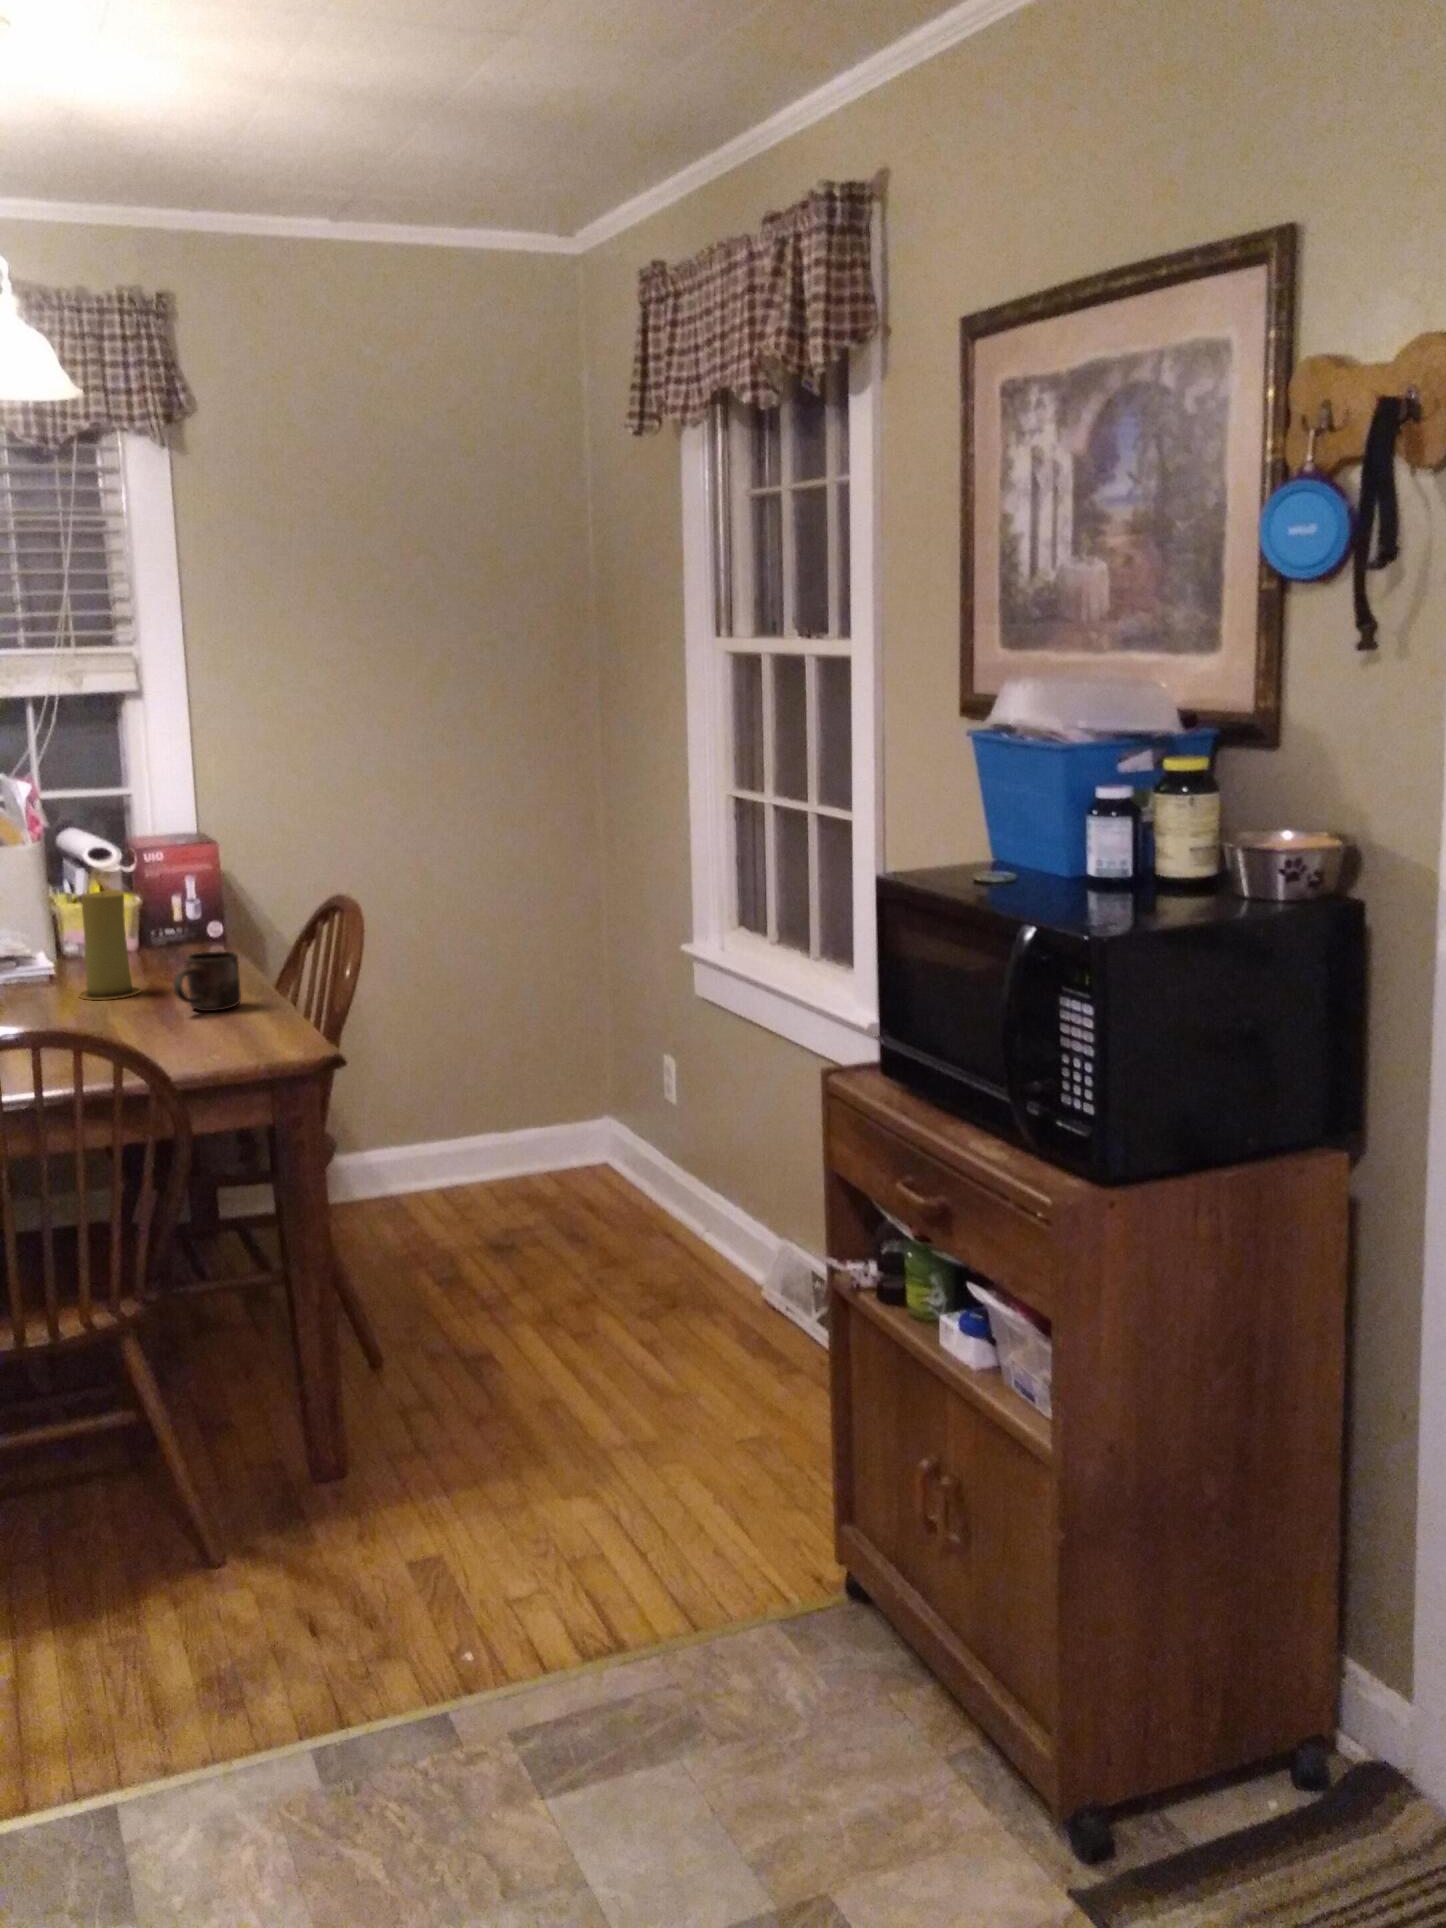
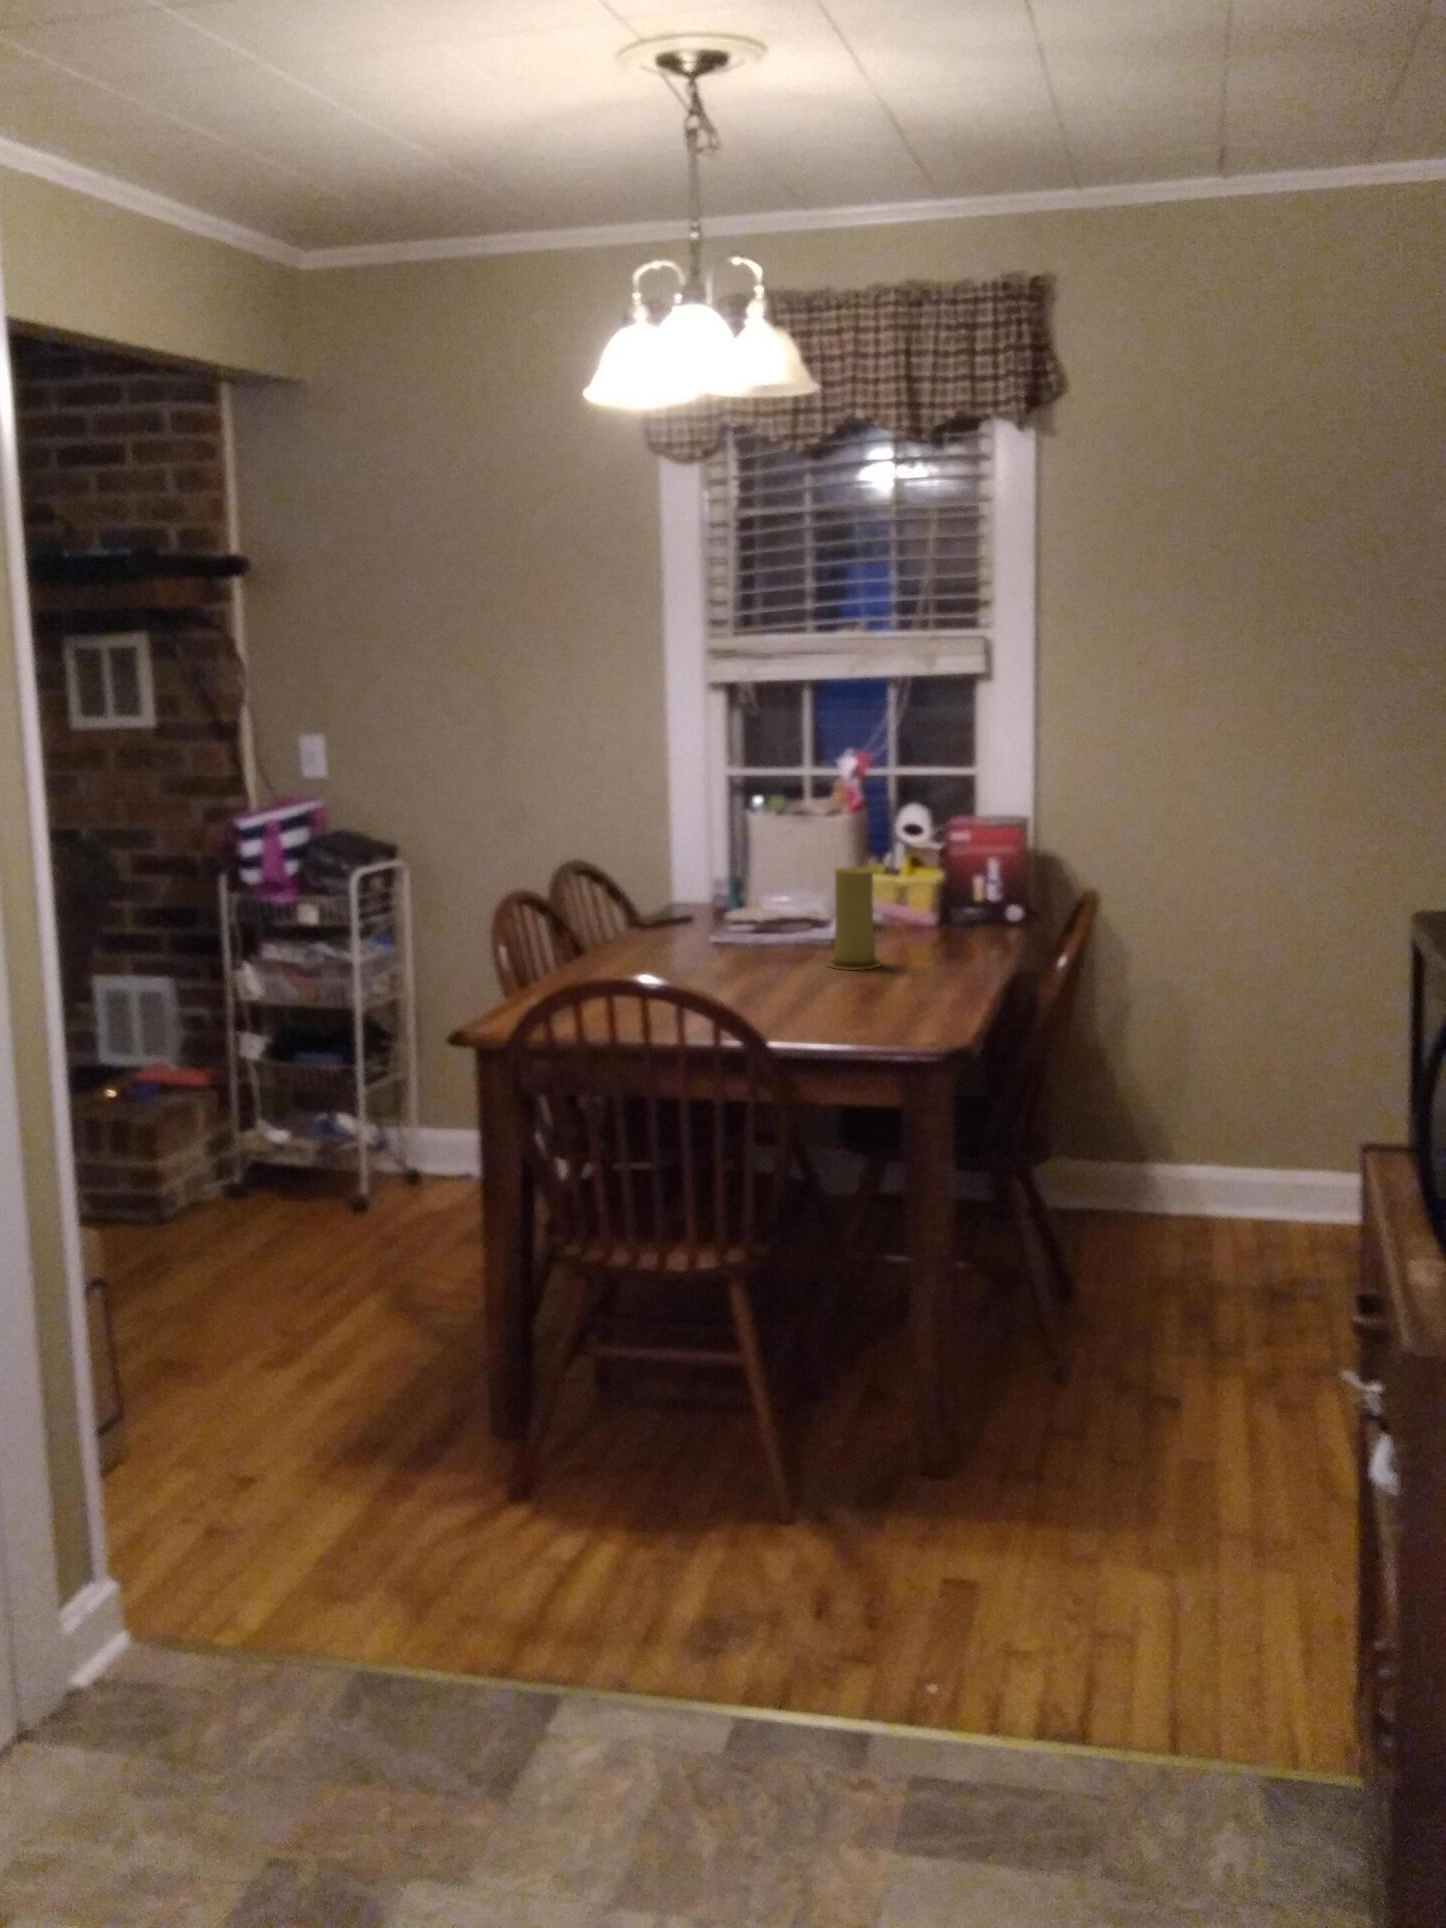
mug: present [174,951,241,1011] -> none [872,937,942,995]

